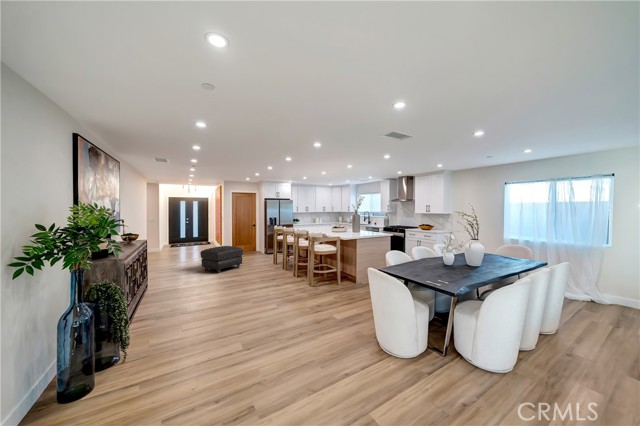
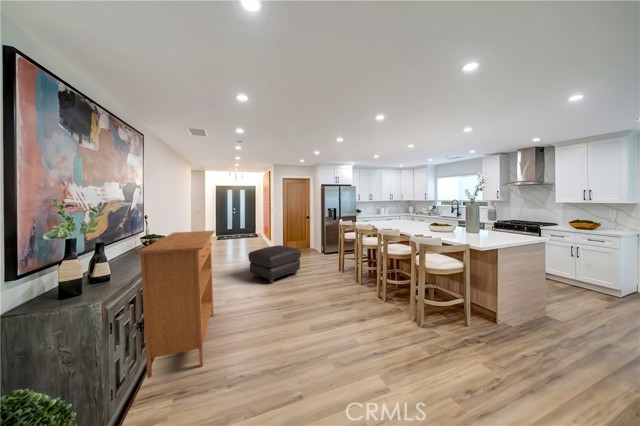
console table: none [135,231,177,314] -> present [138,231,215,378]

